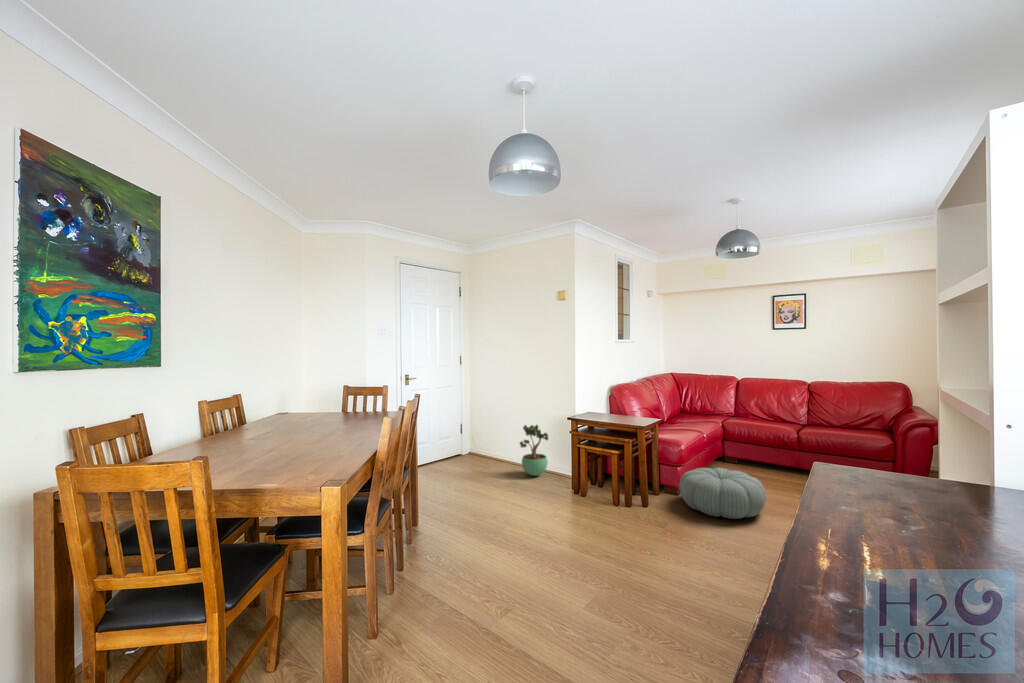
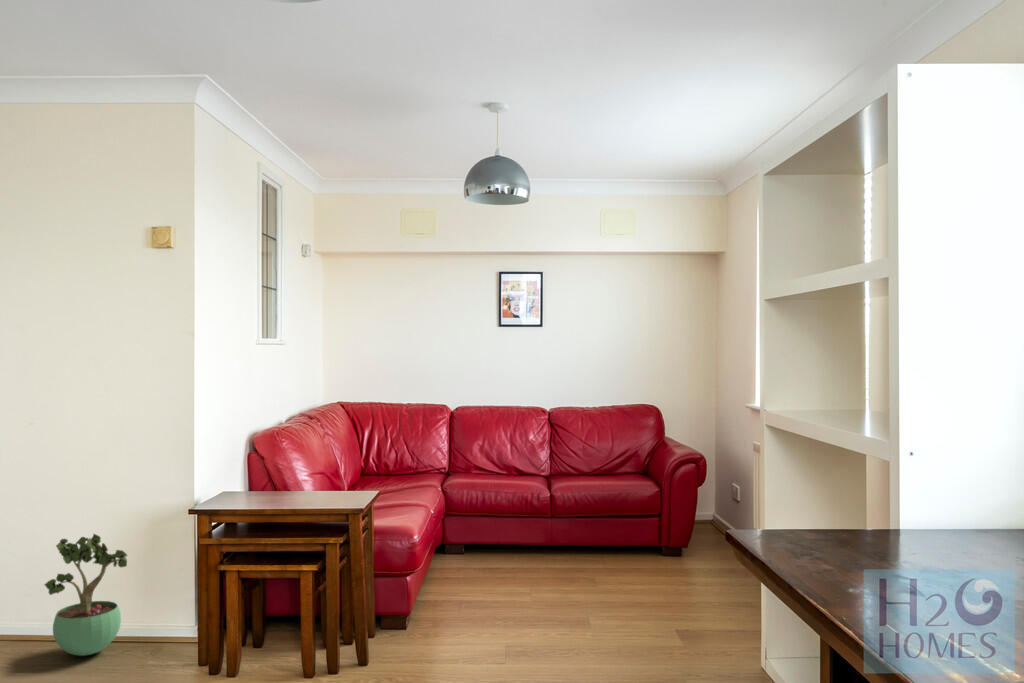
pouf: present [679,468,766,519] -> none [412,566,549,654]

